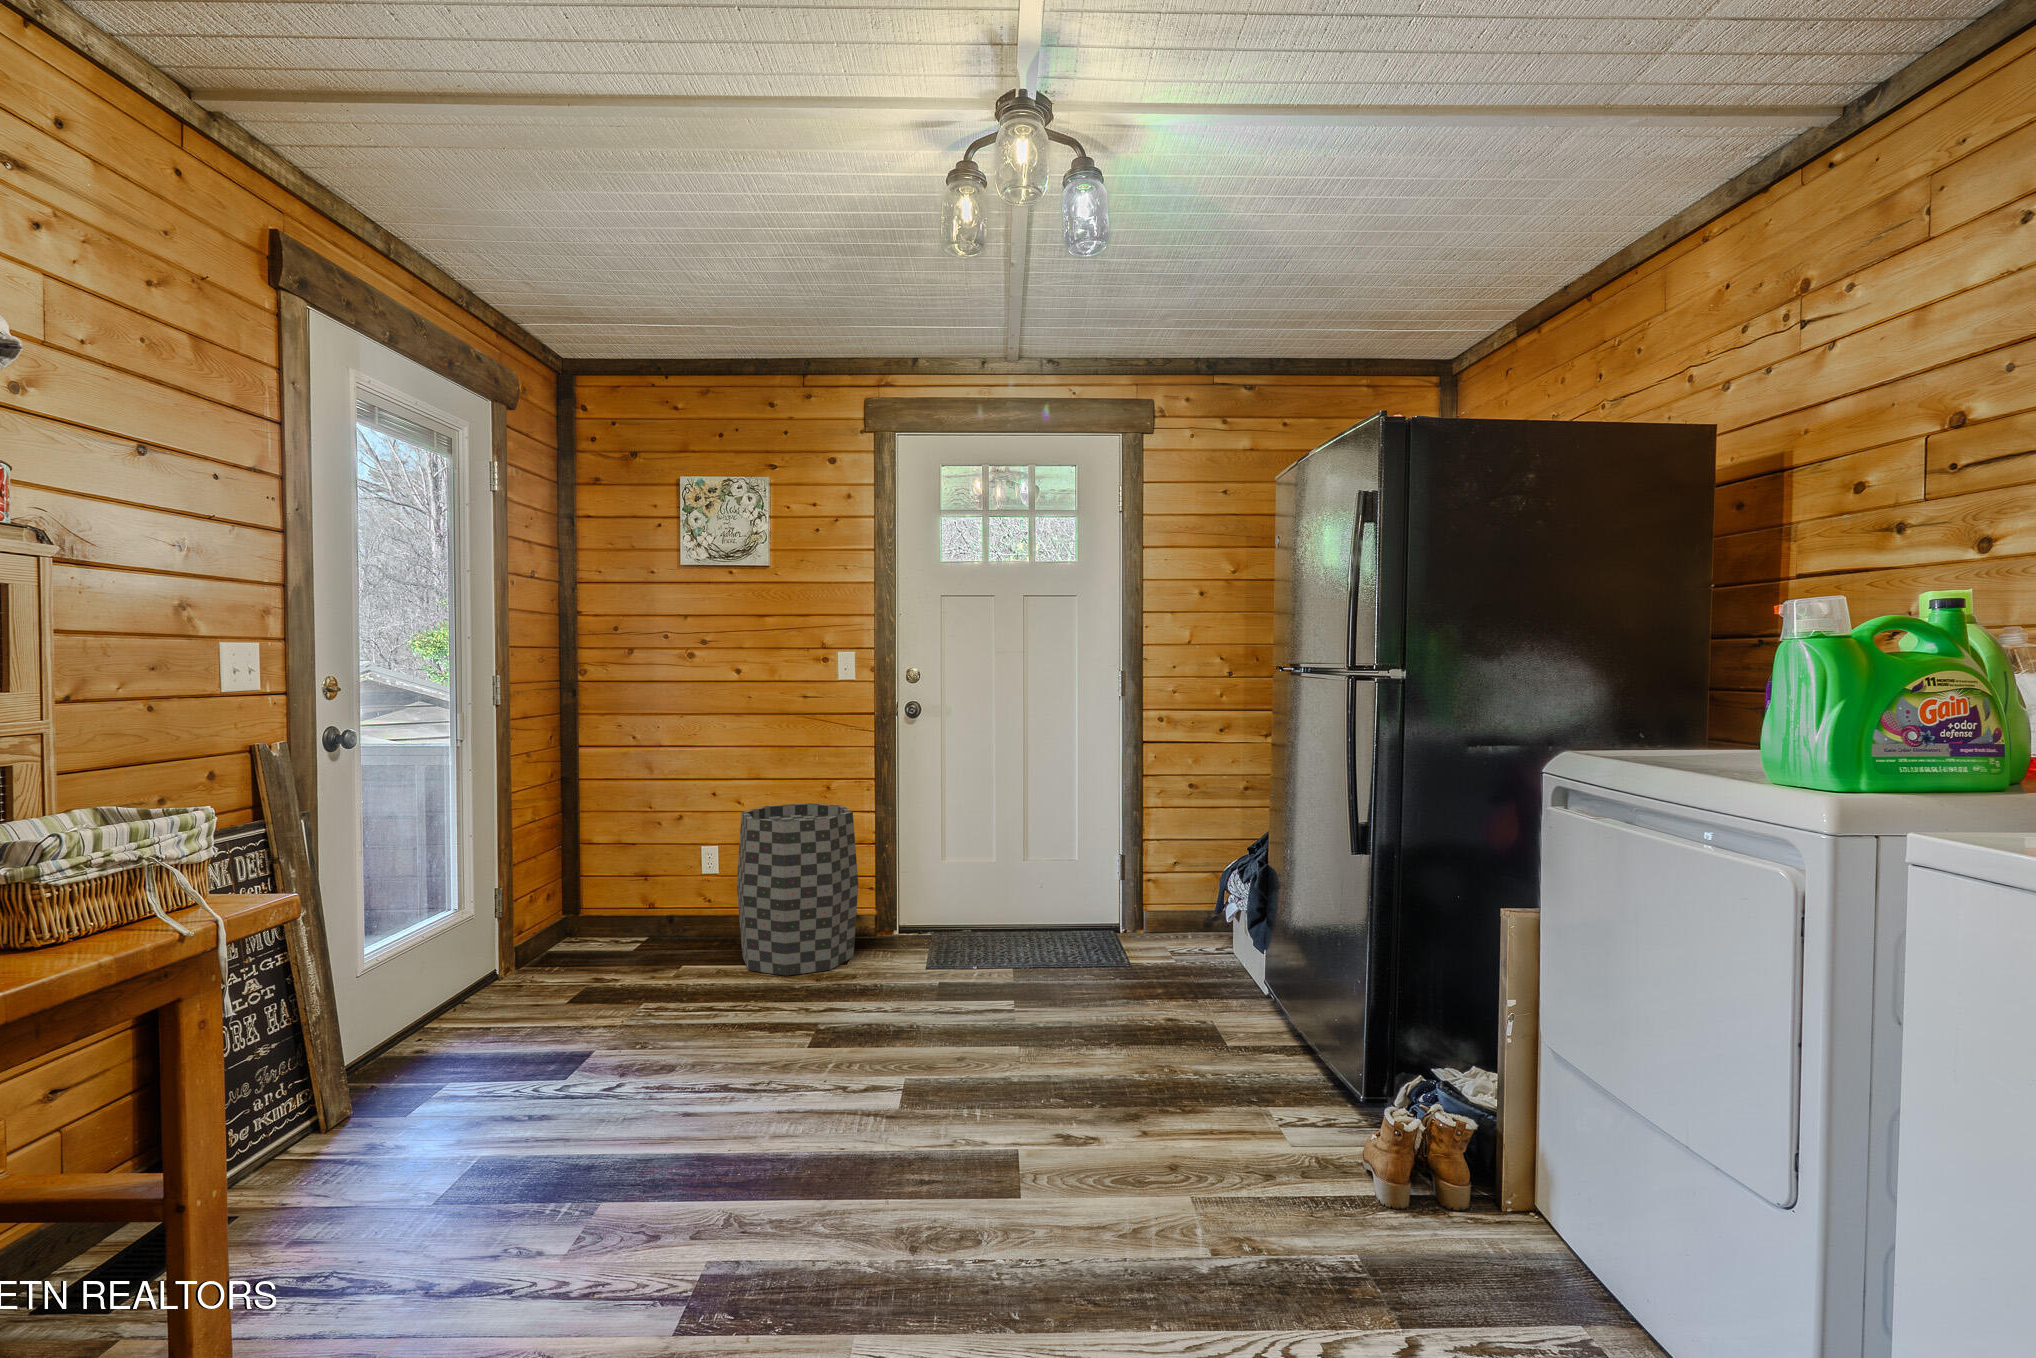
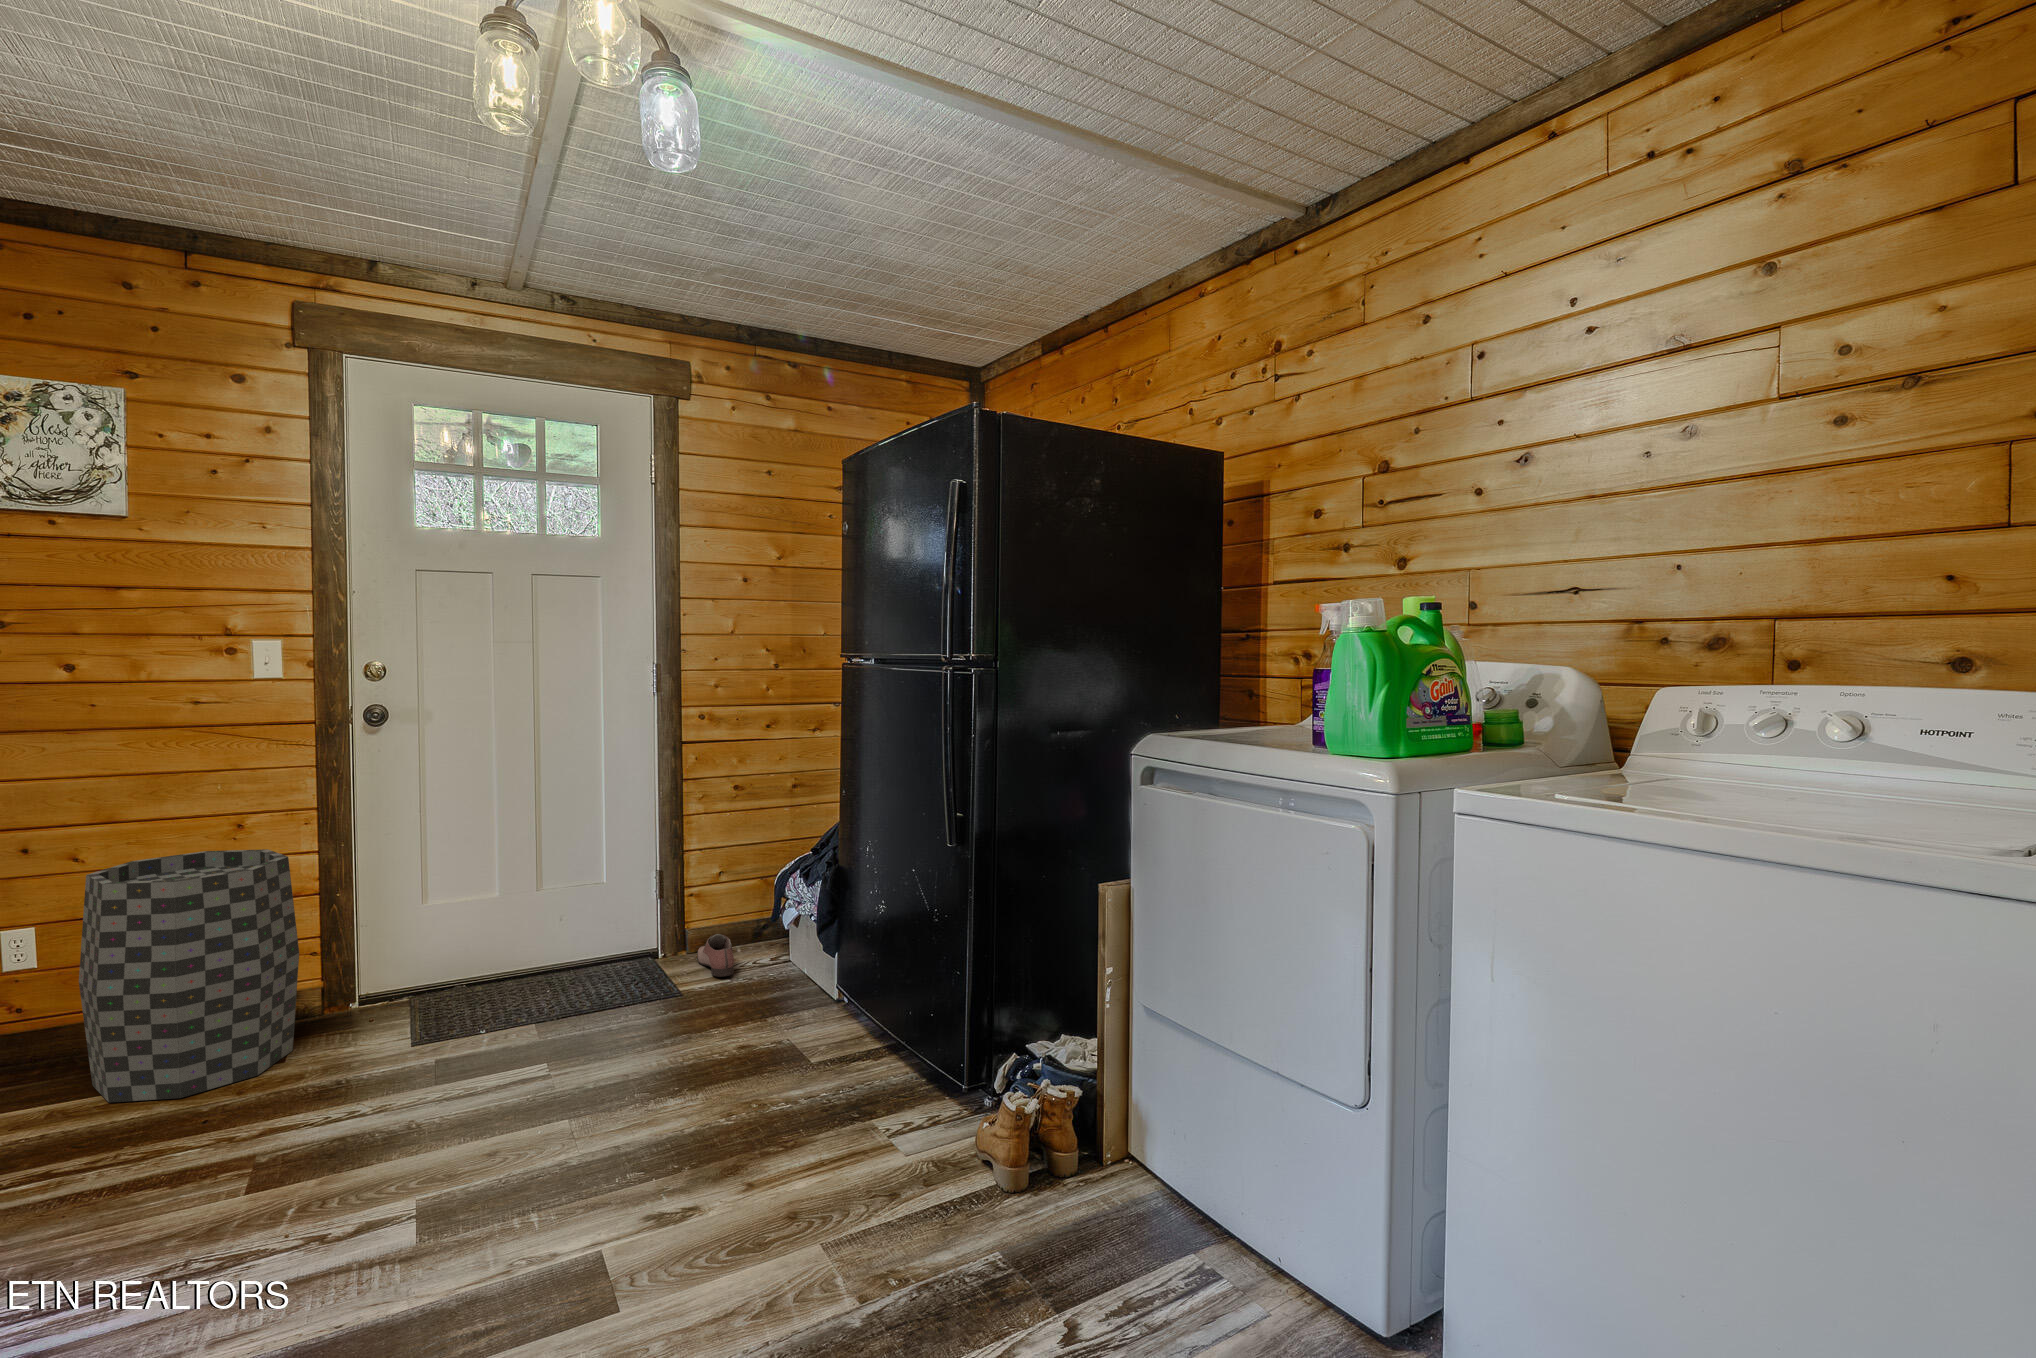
shoe: none [1152,918,1180,957] -> present [697,934,734,977]

